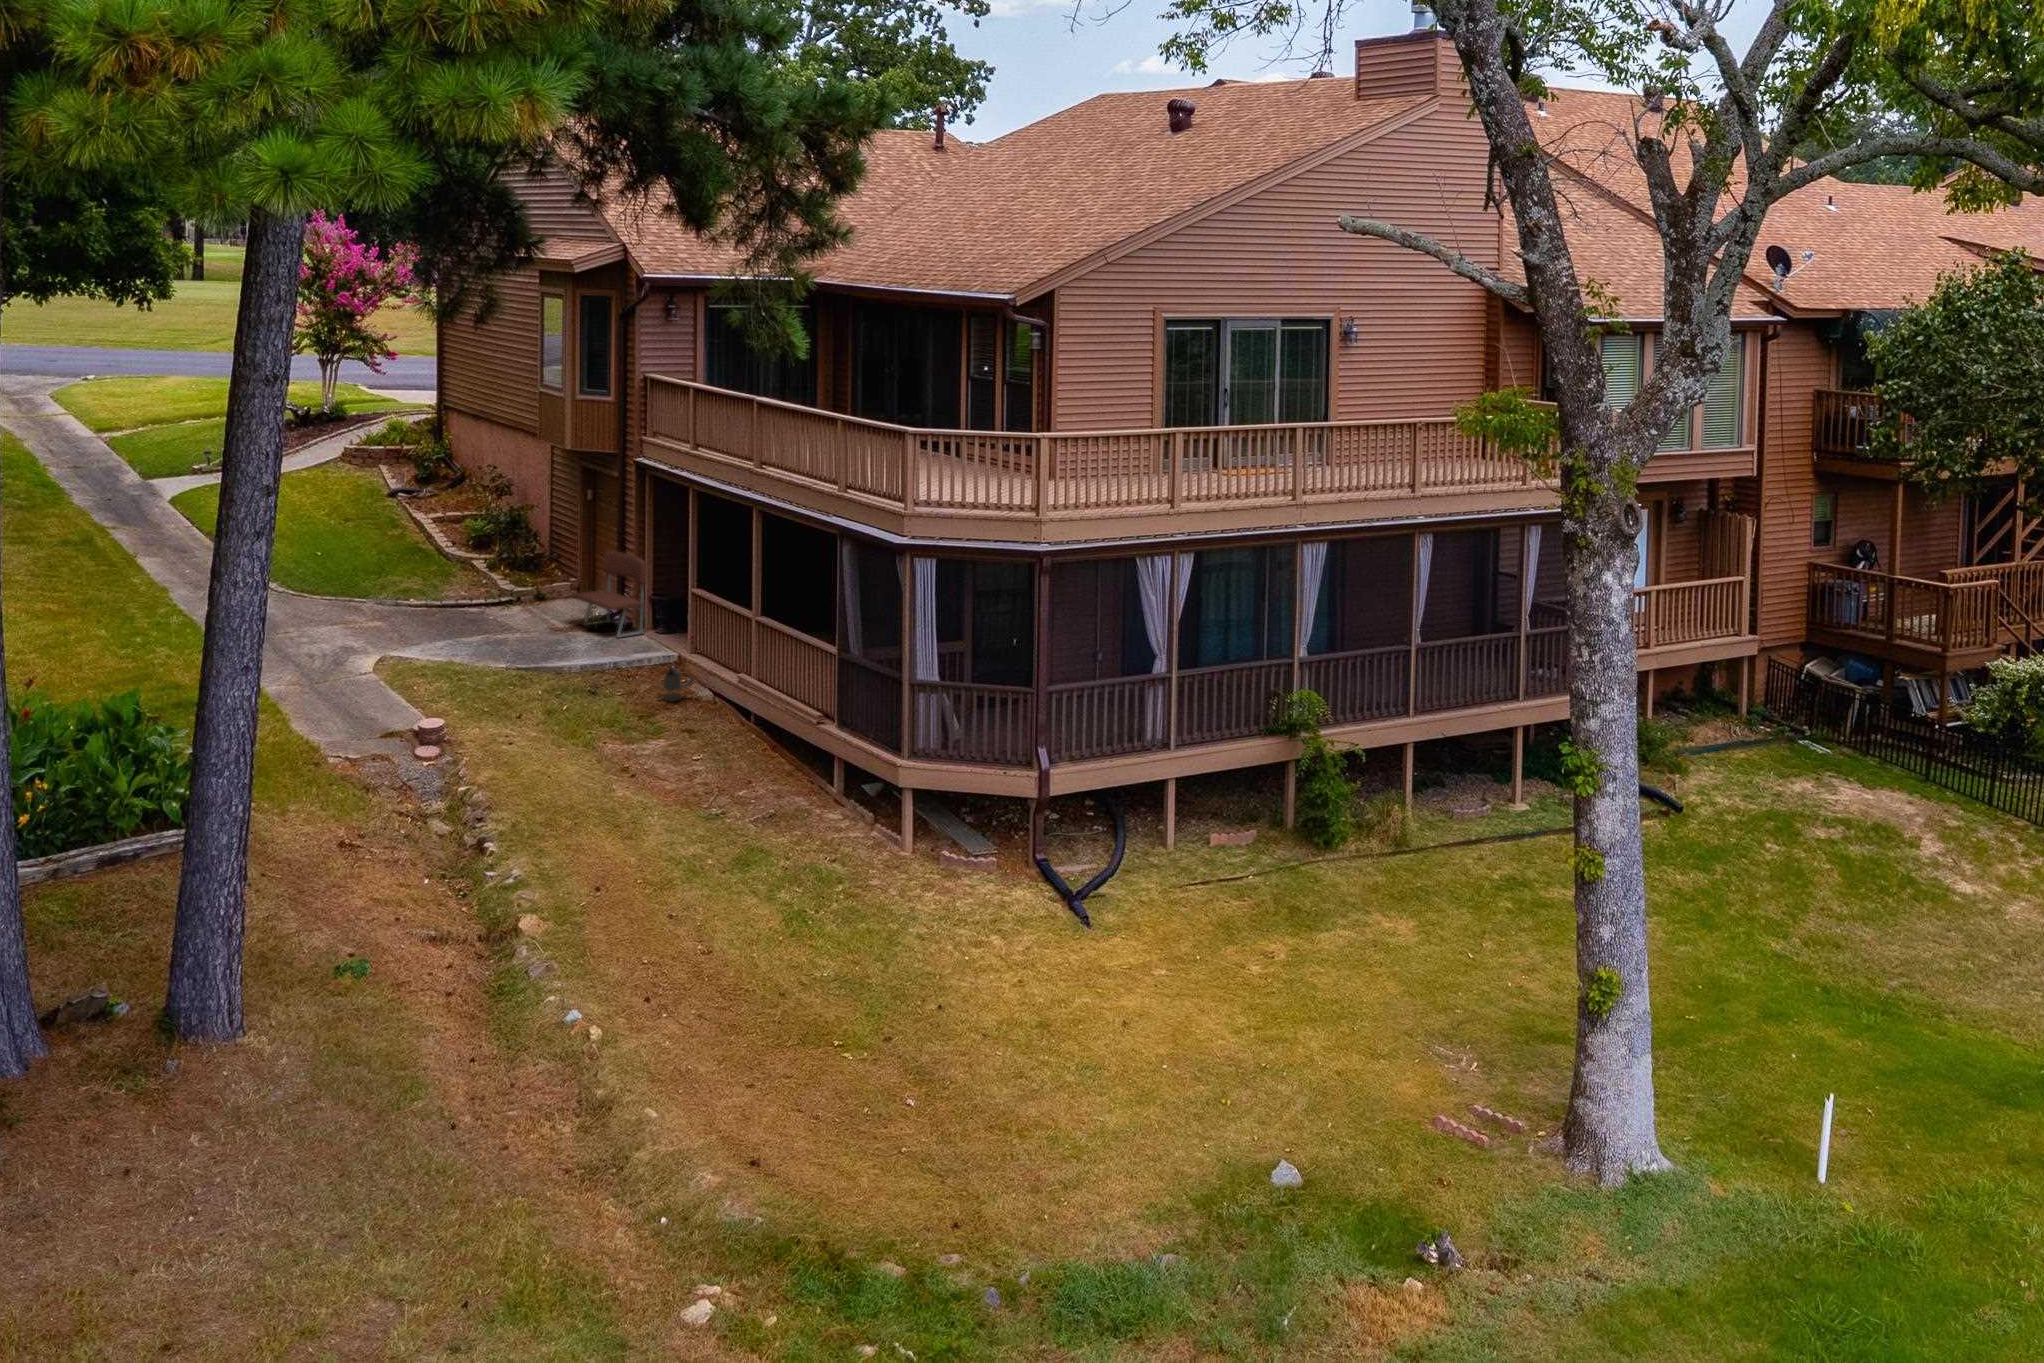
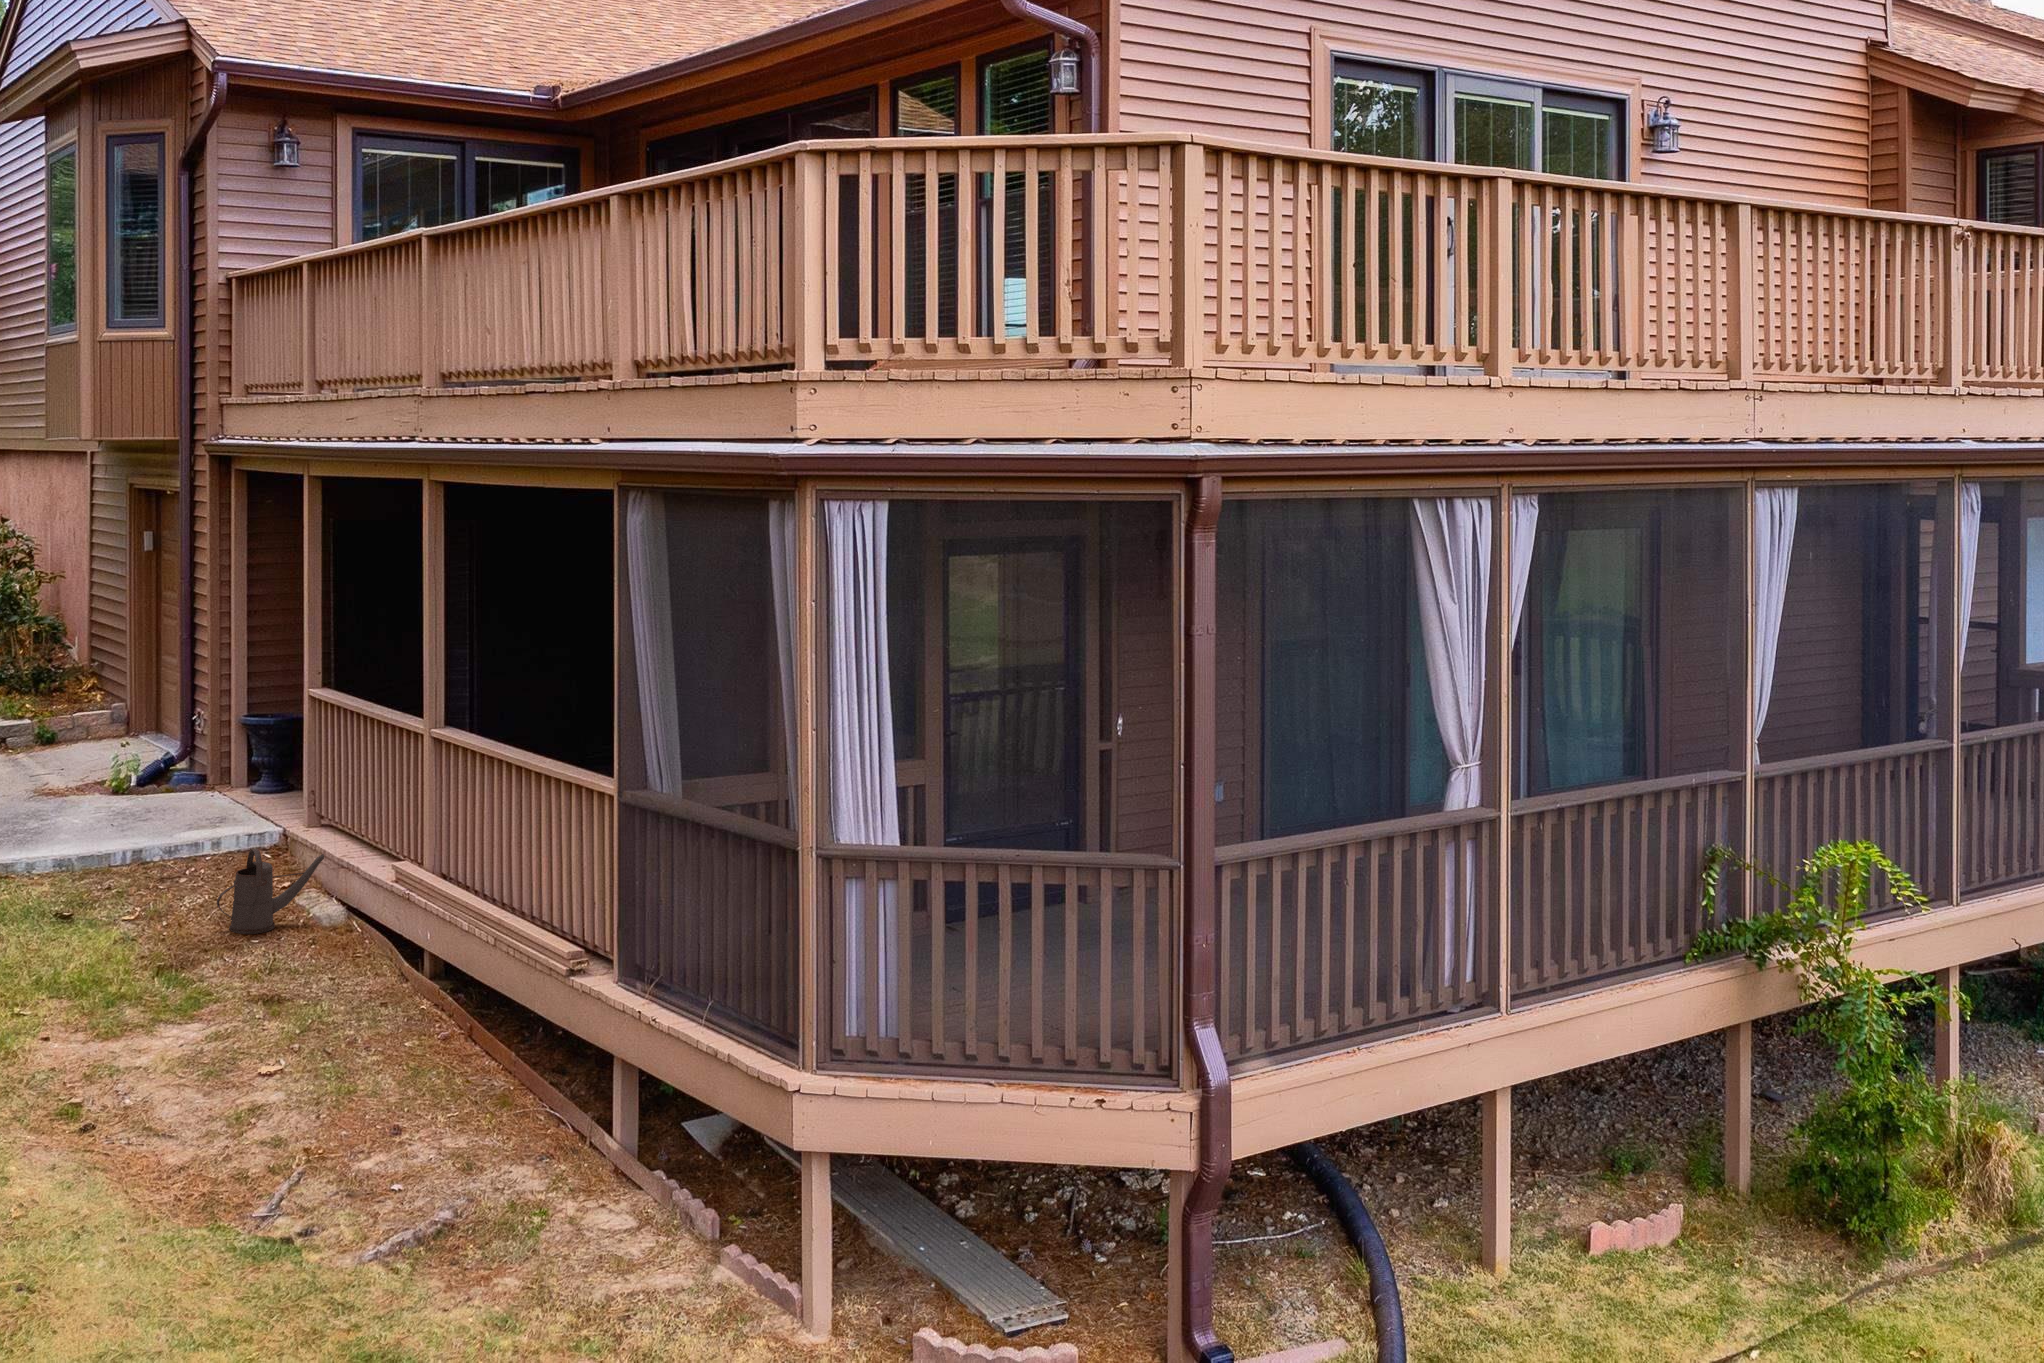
bench: present [574,551,647,638] -> none [85,635,235,806]

